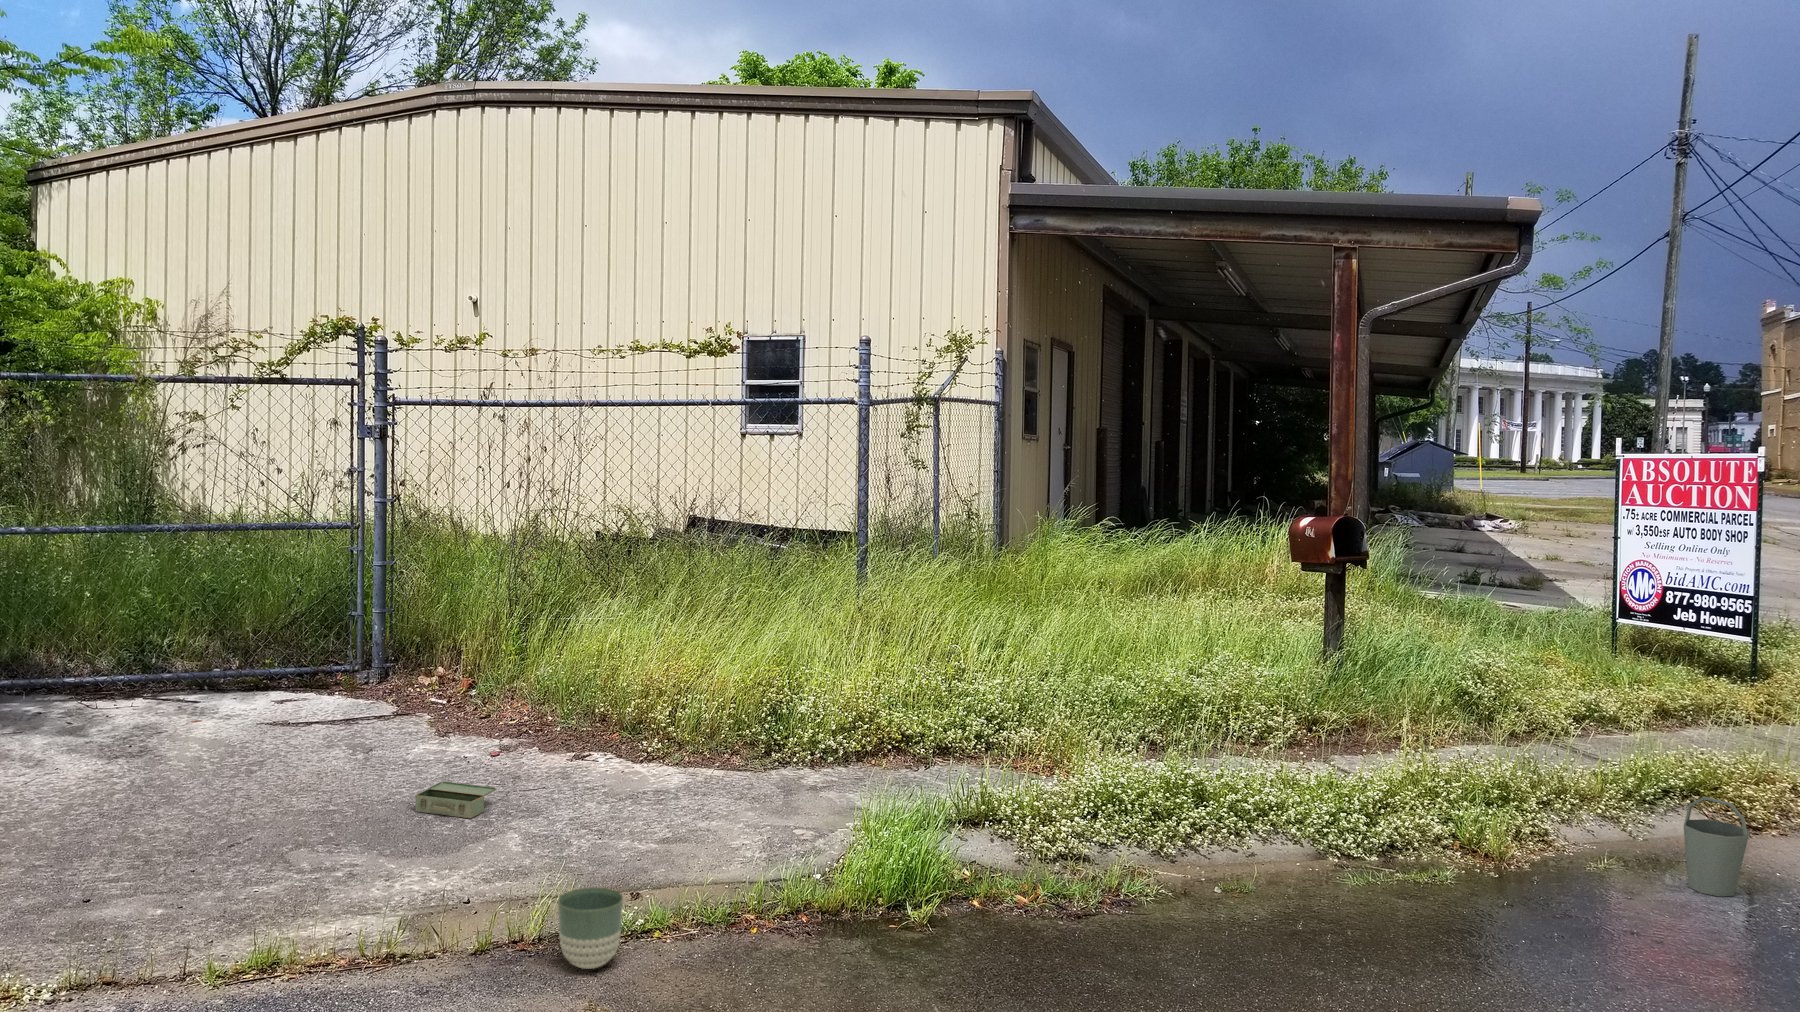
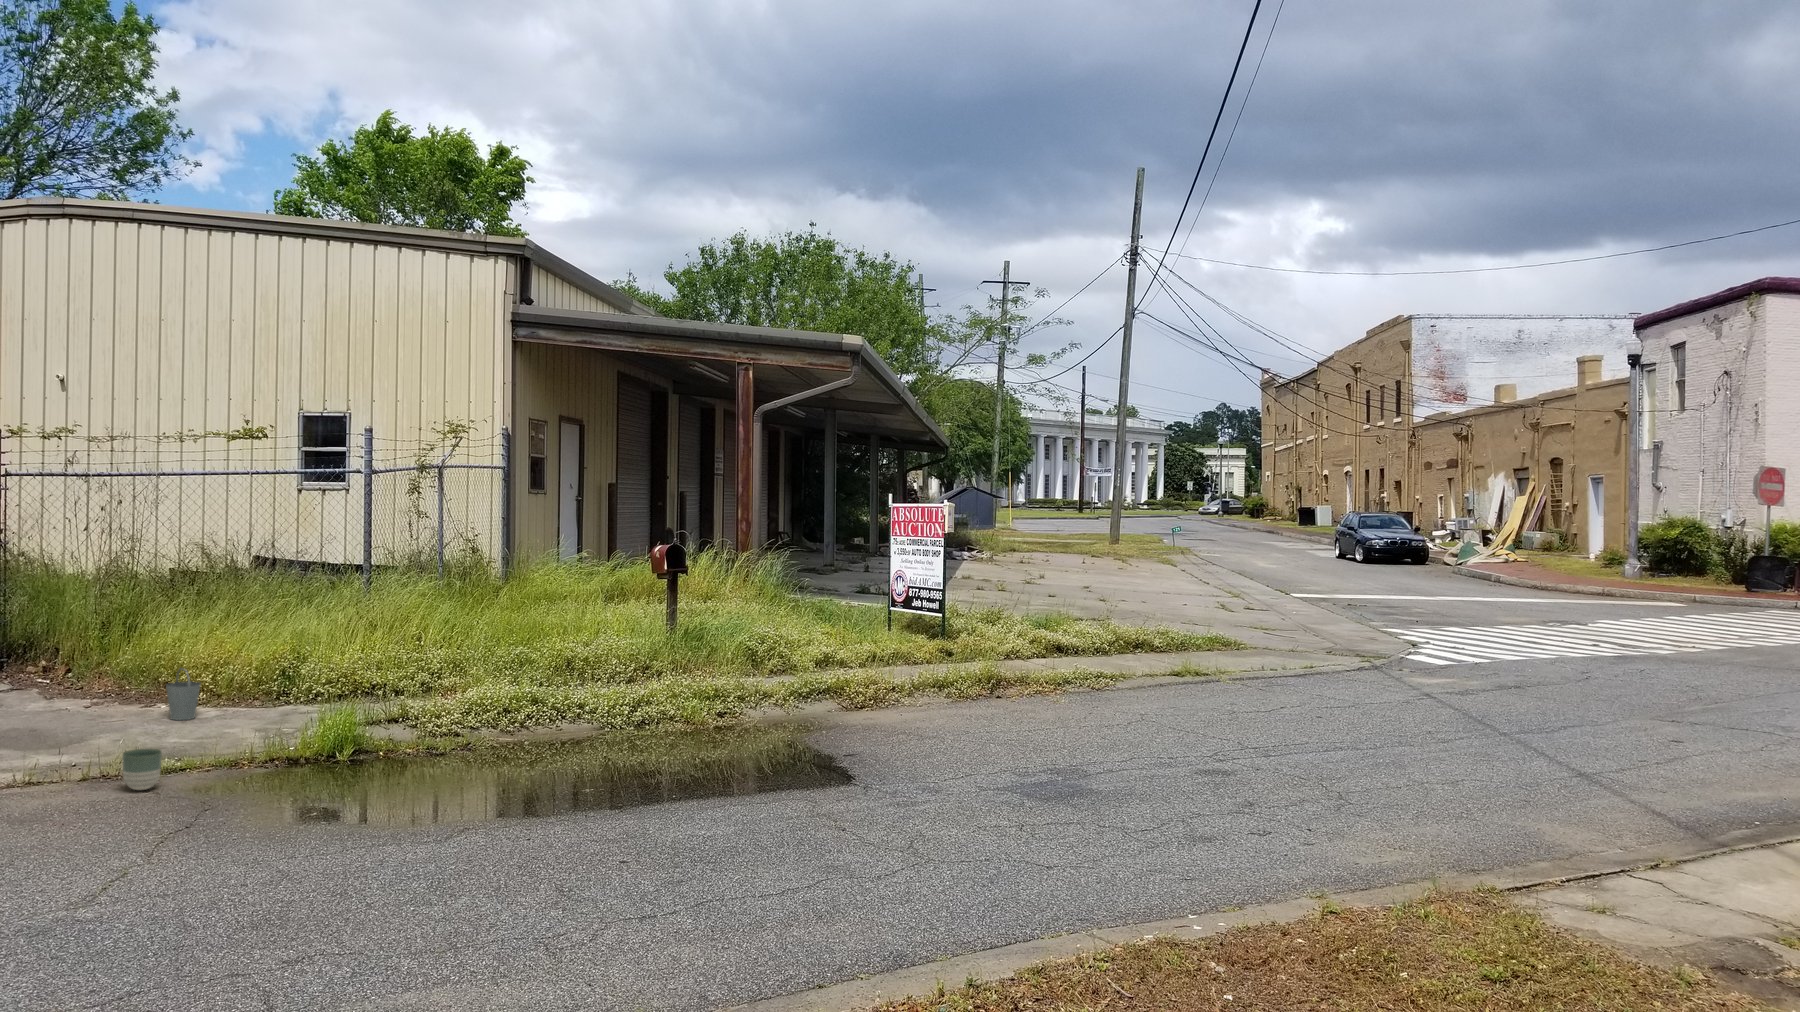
toolbox: present [415,782,496,818] -> none [26,717,84,736]
bucket: present [1683,797,1750,897] -> present [166,668,201,720]

